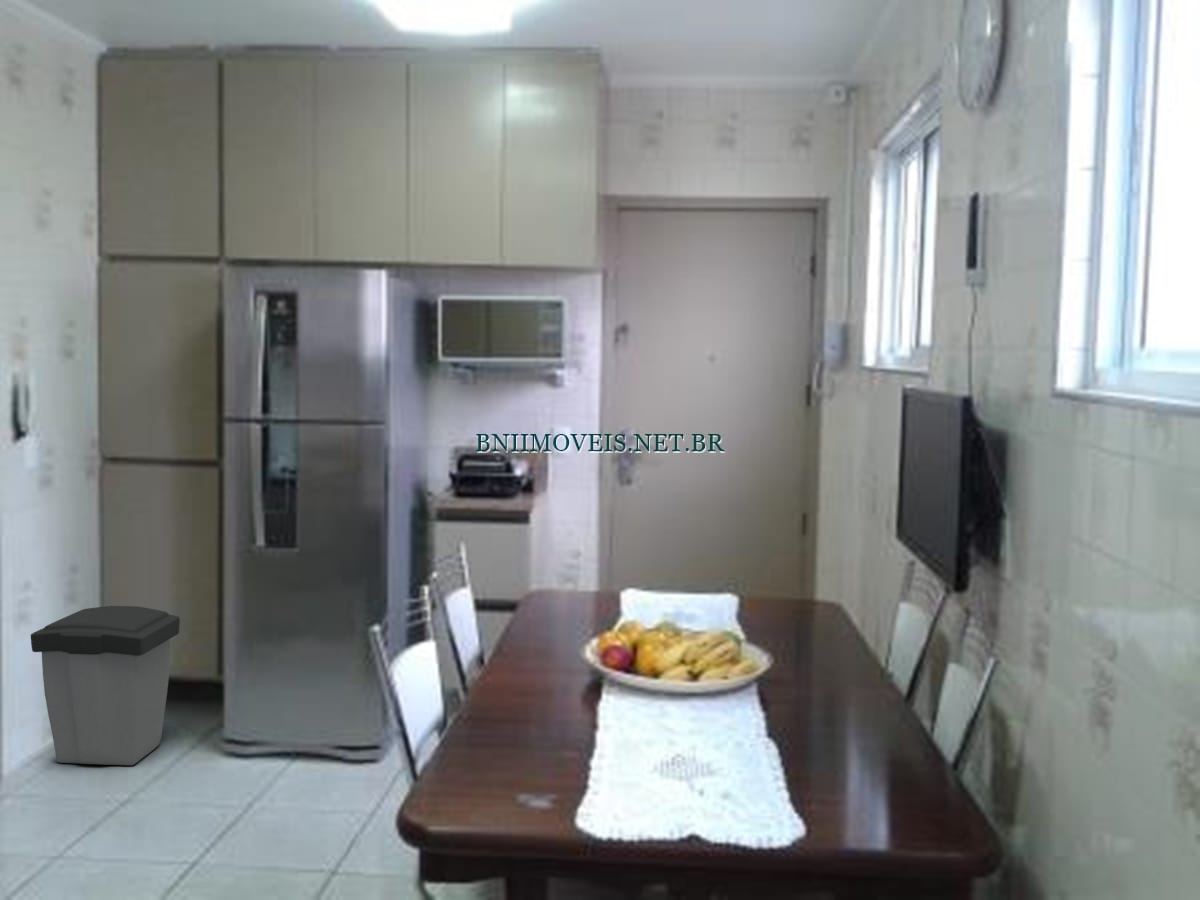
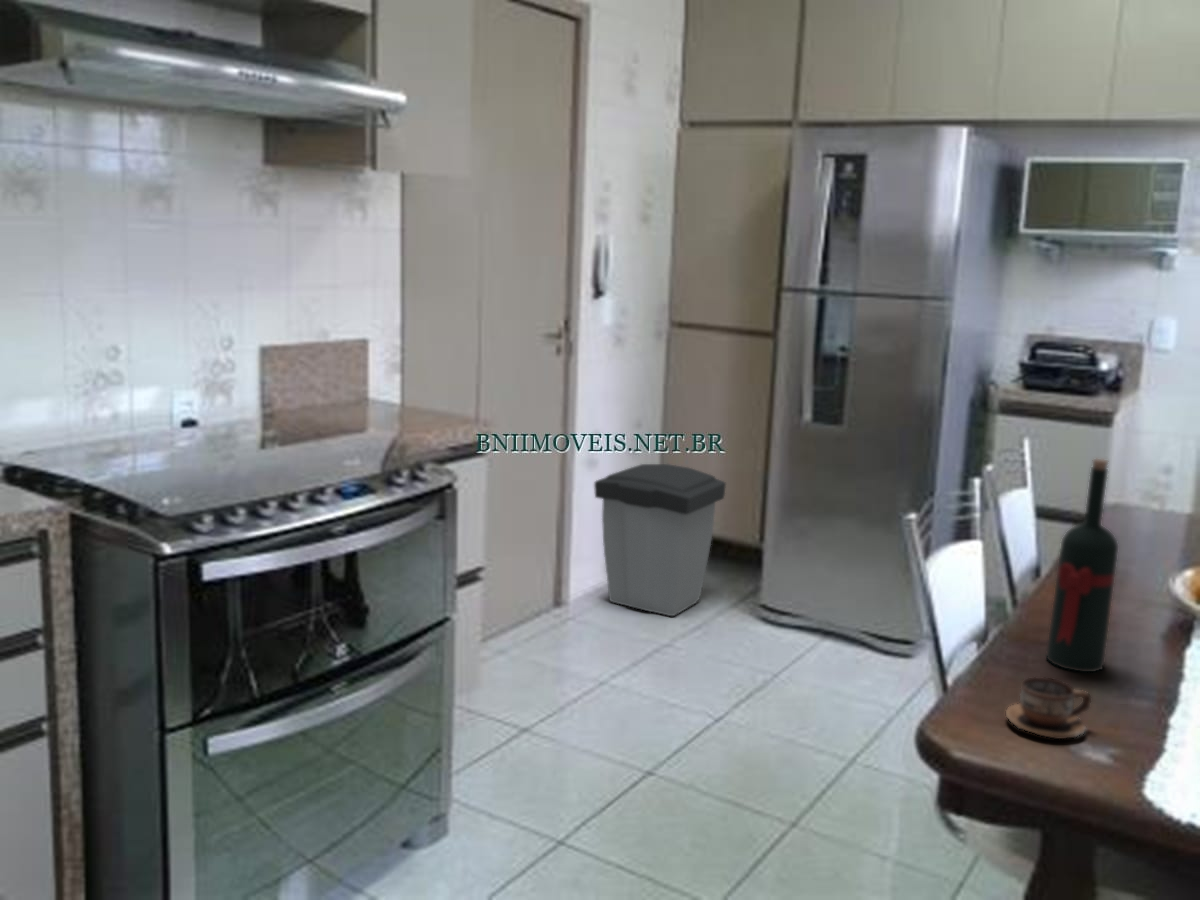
wine bottle: none [496,562,540,739] -> present [1047,459,1118,672]
cup: none [468,748,531,796] -> present [1006,677,1091,739]

